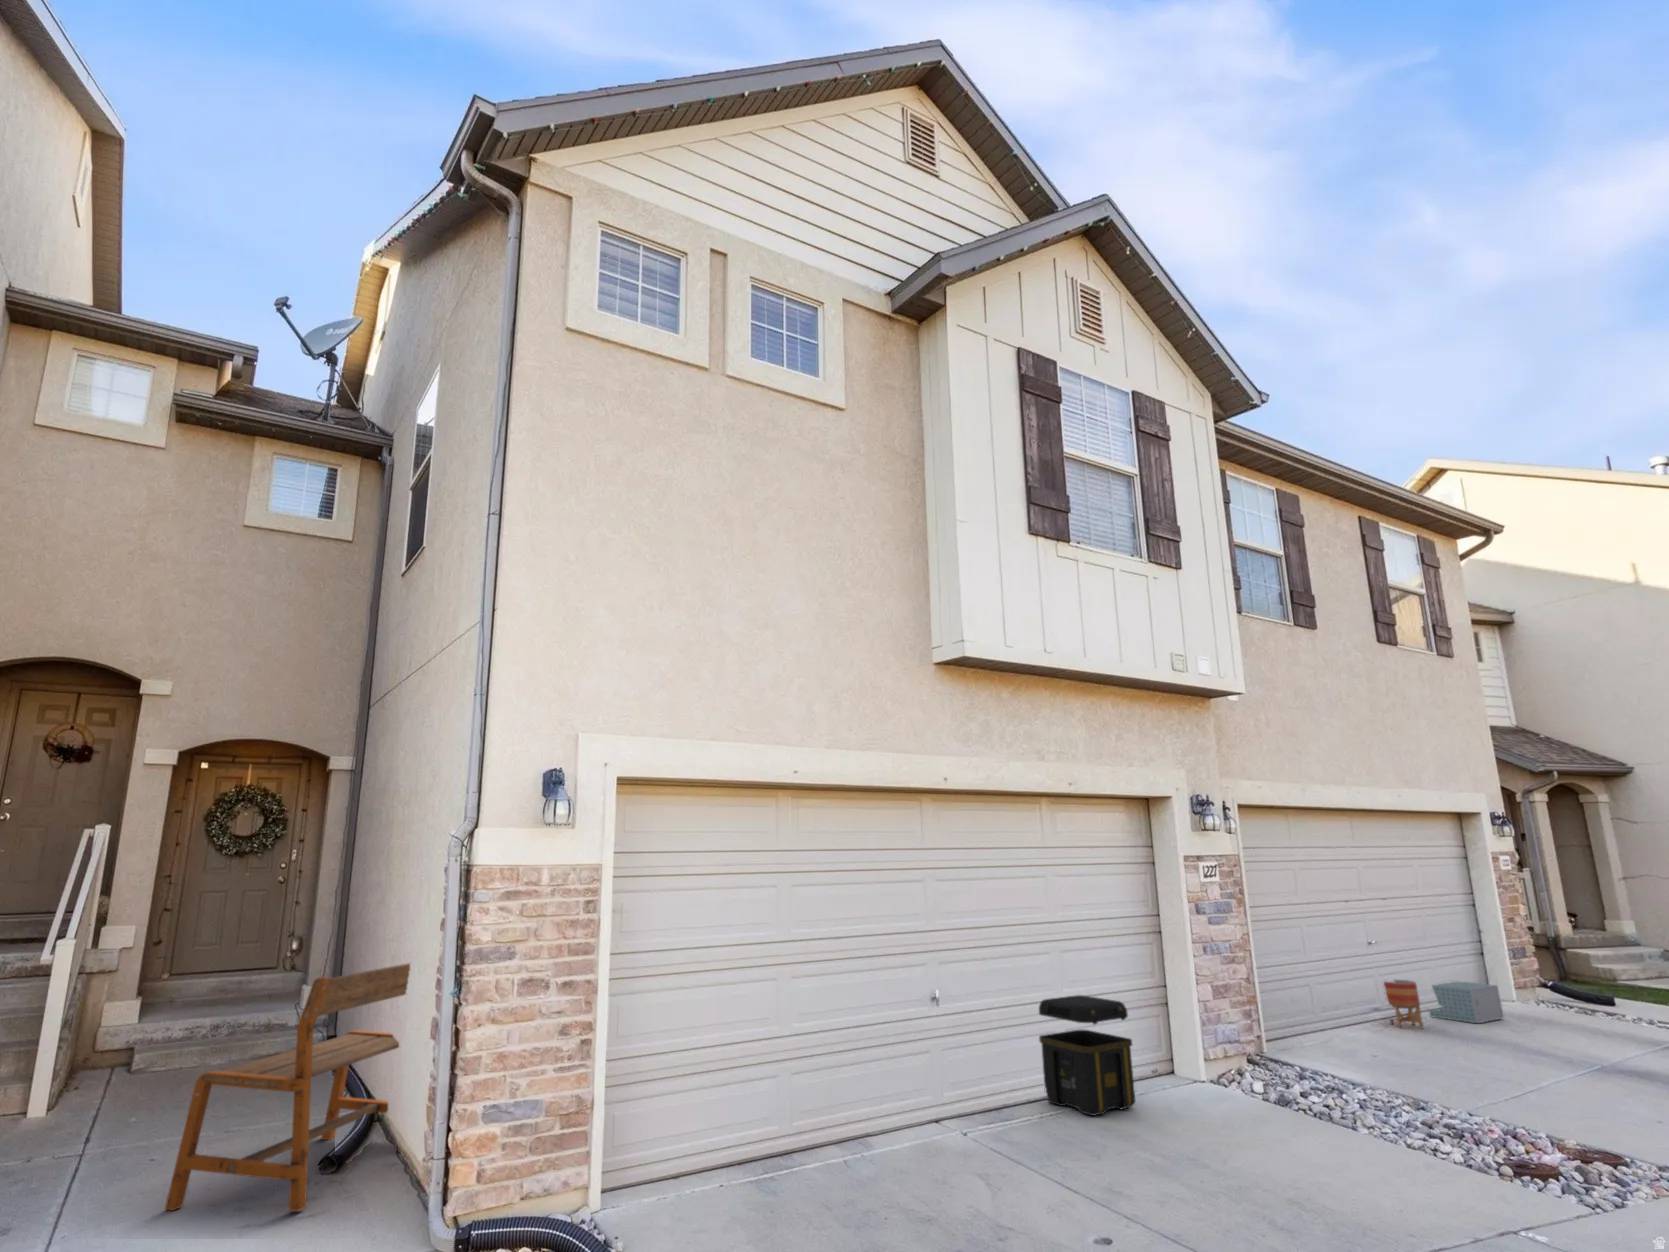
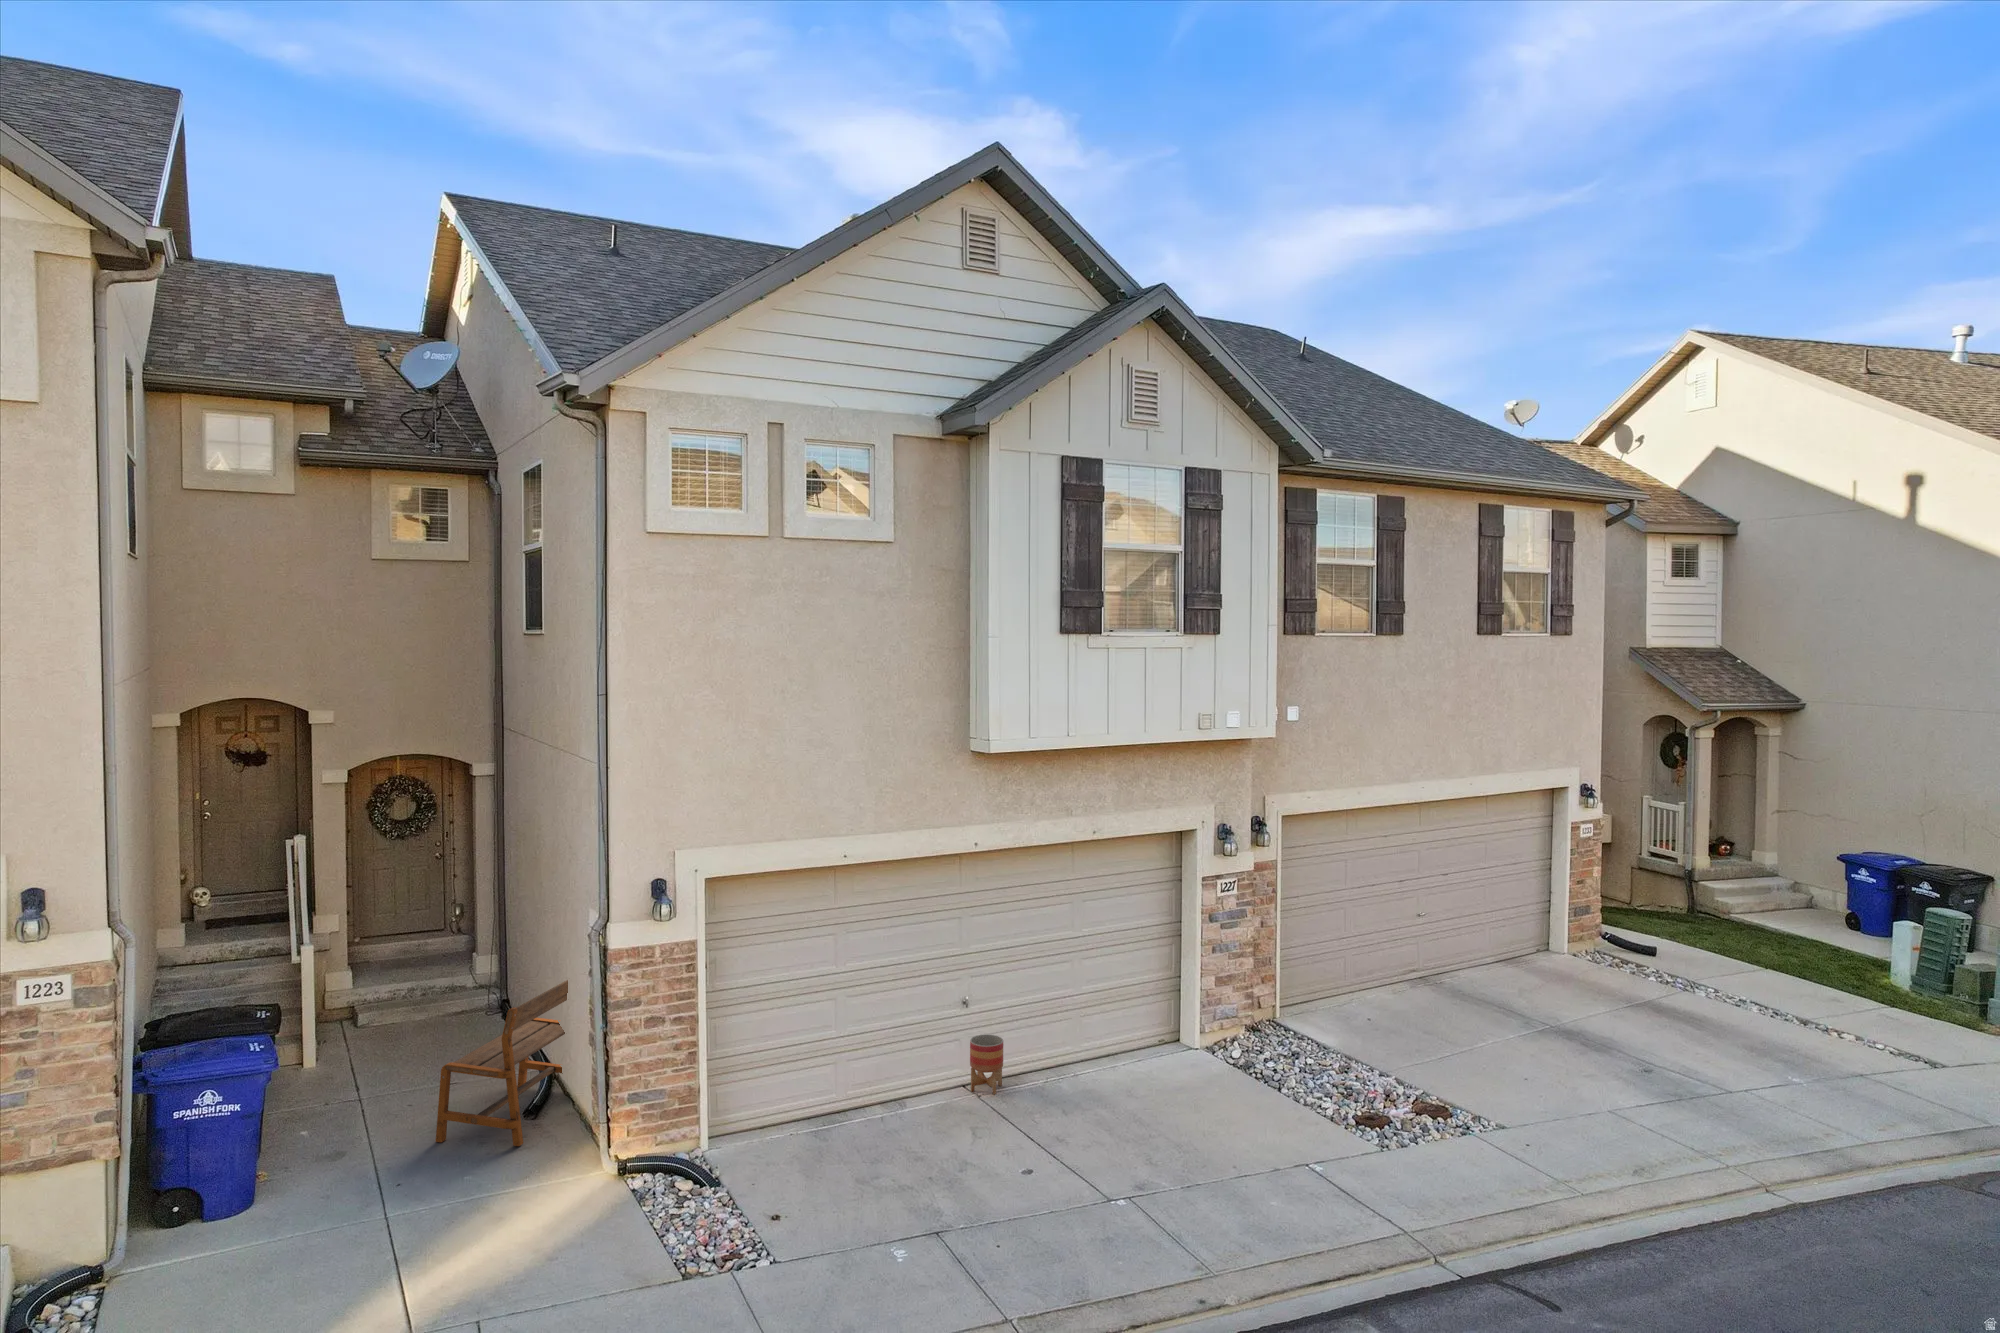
planter: present [1383,979,1423,1028] -> present [970,1035,1003,1094]
storage box: present [1429,982,1503,1023] -> none [1469,943,1534,987]
toolbox: present [1039,995,1135,1116] -> none [1051,991,1120,1083]

